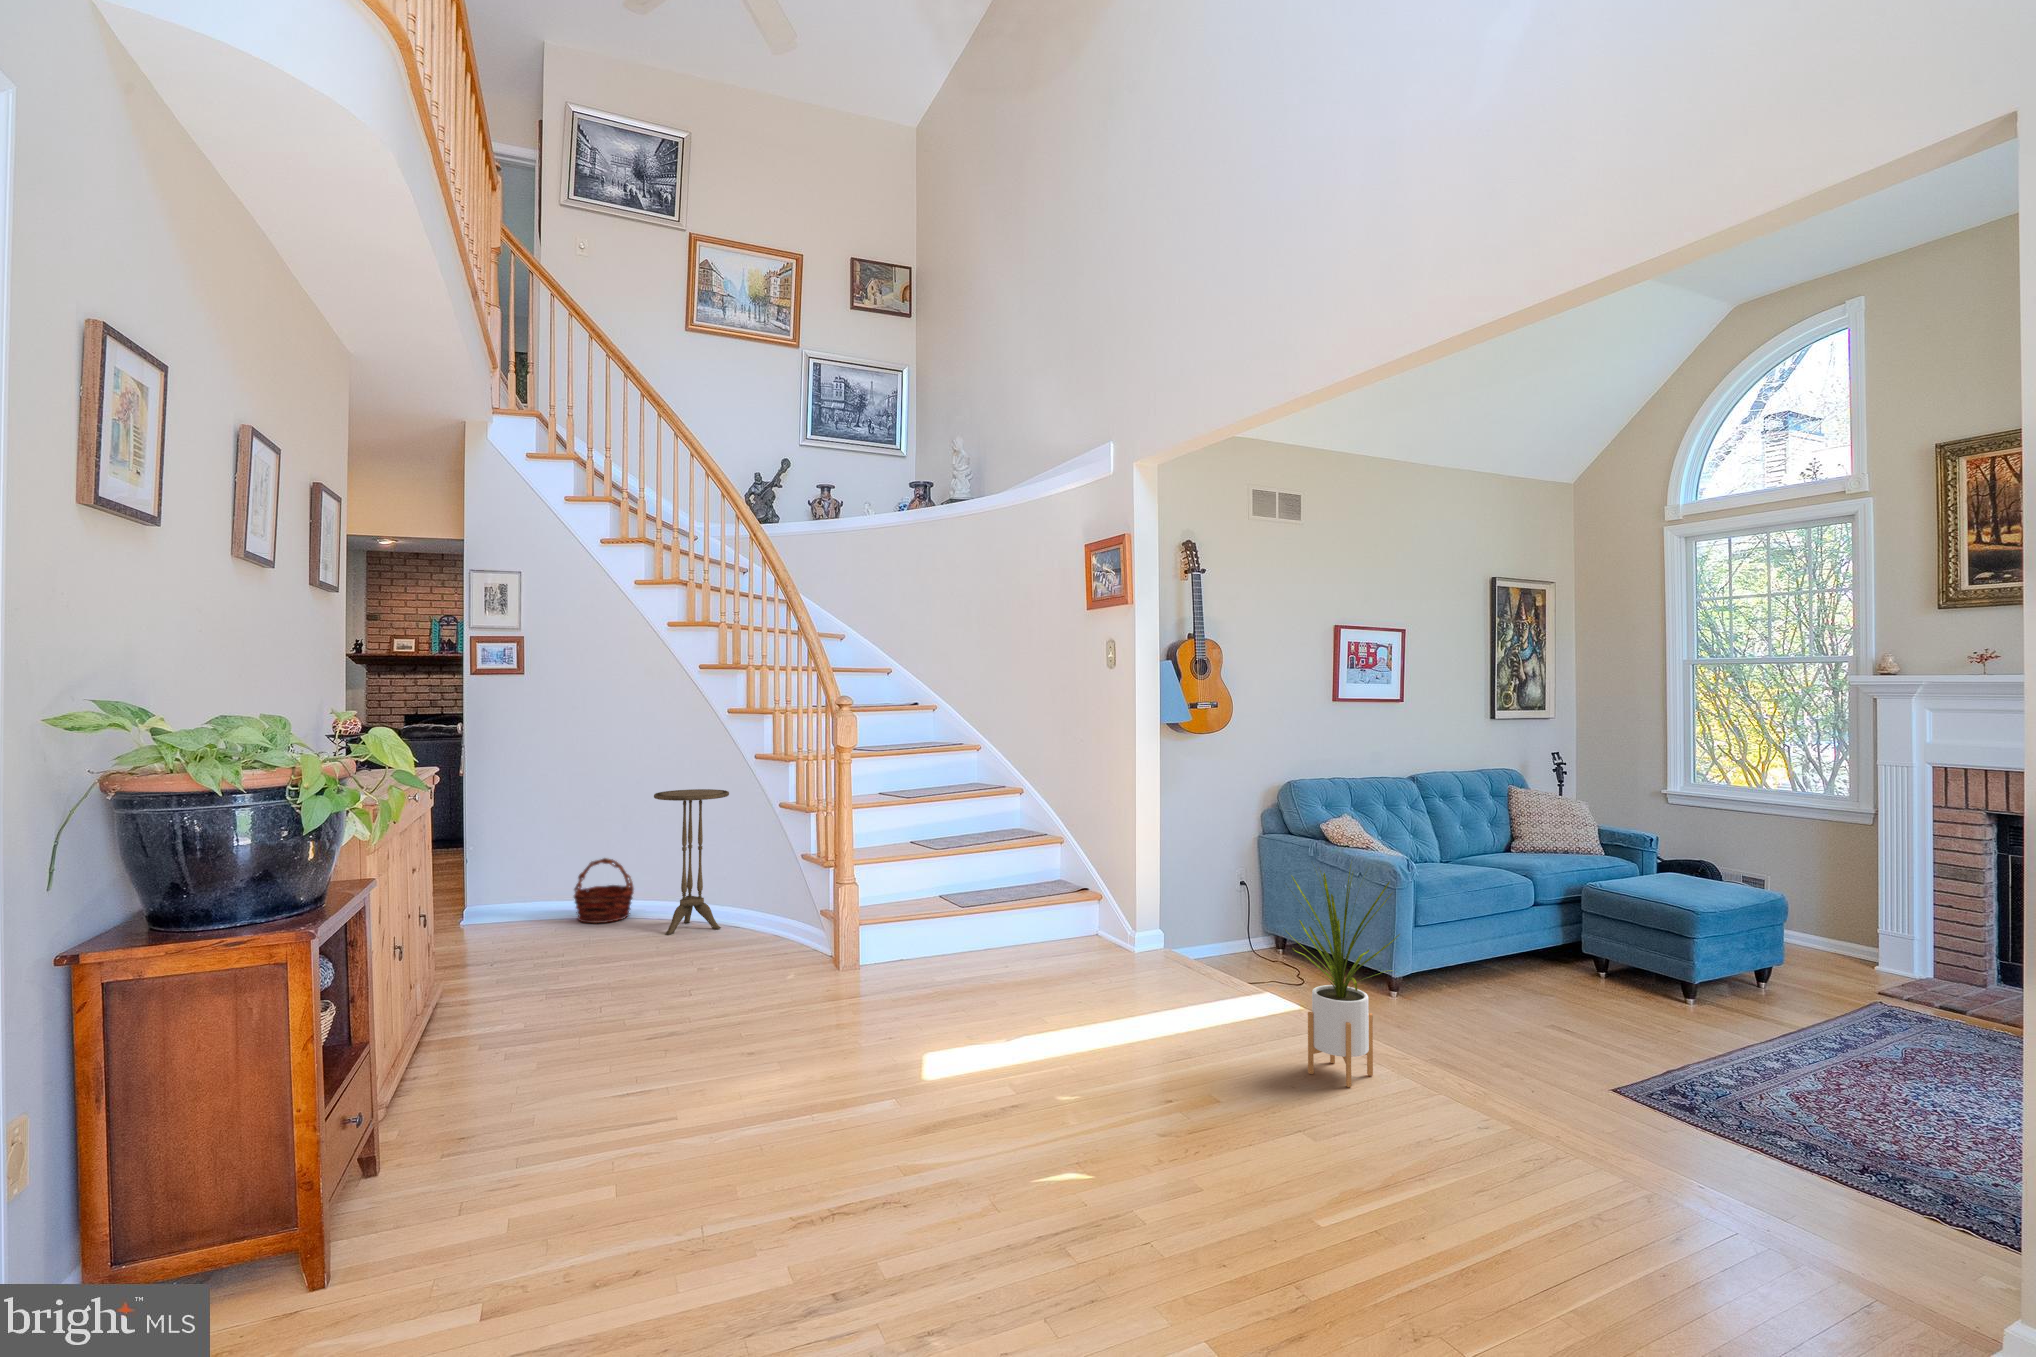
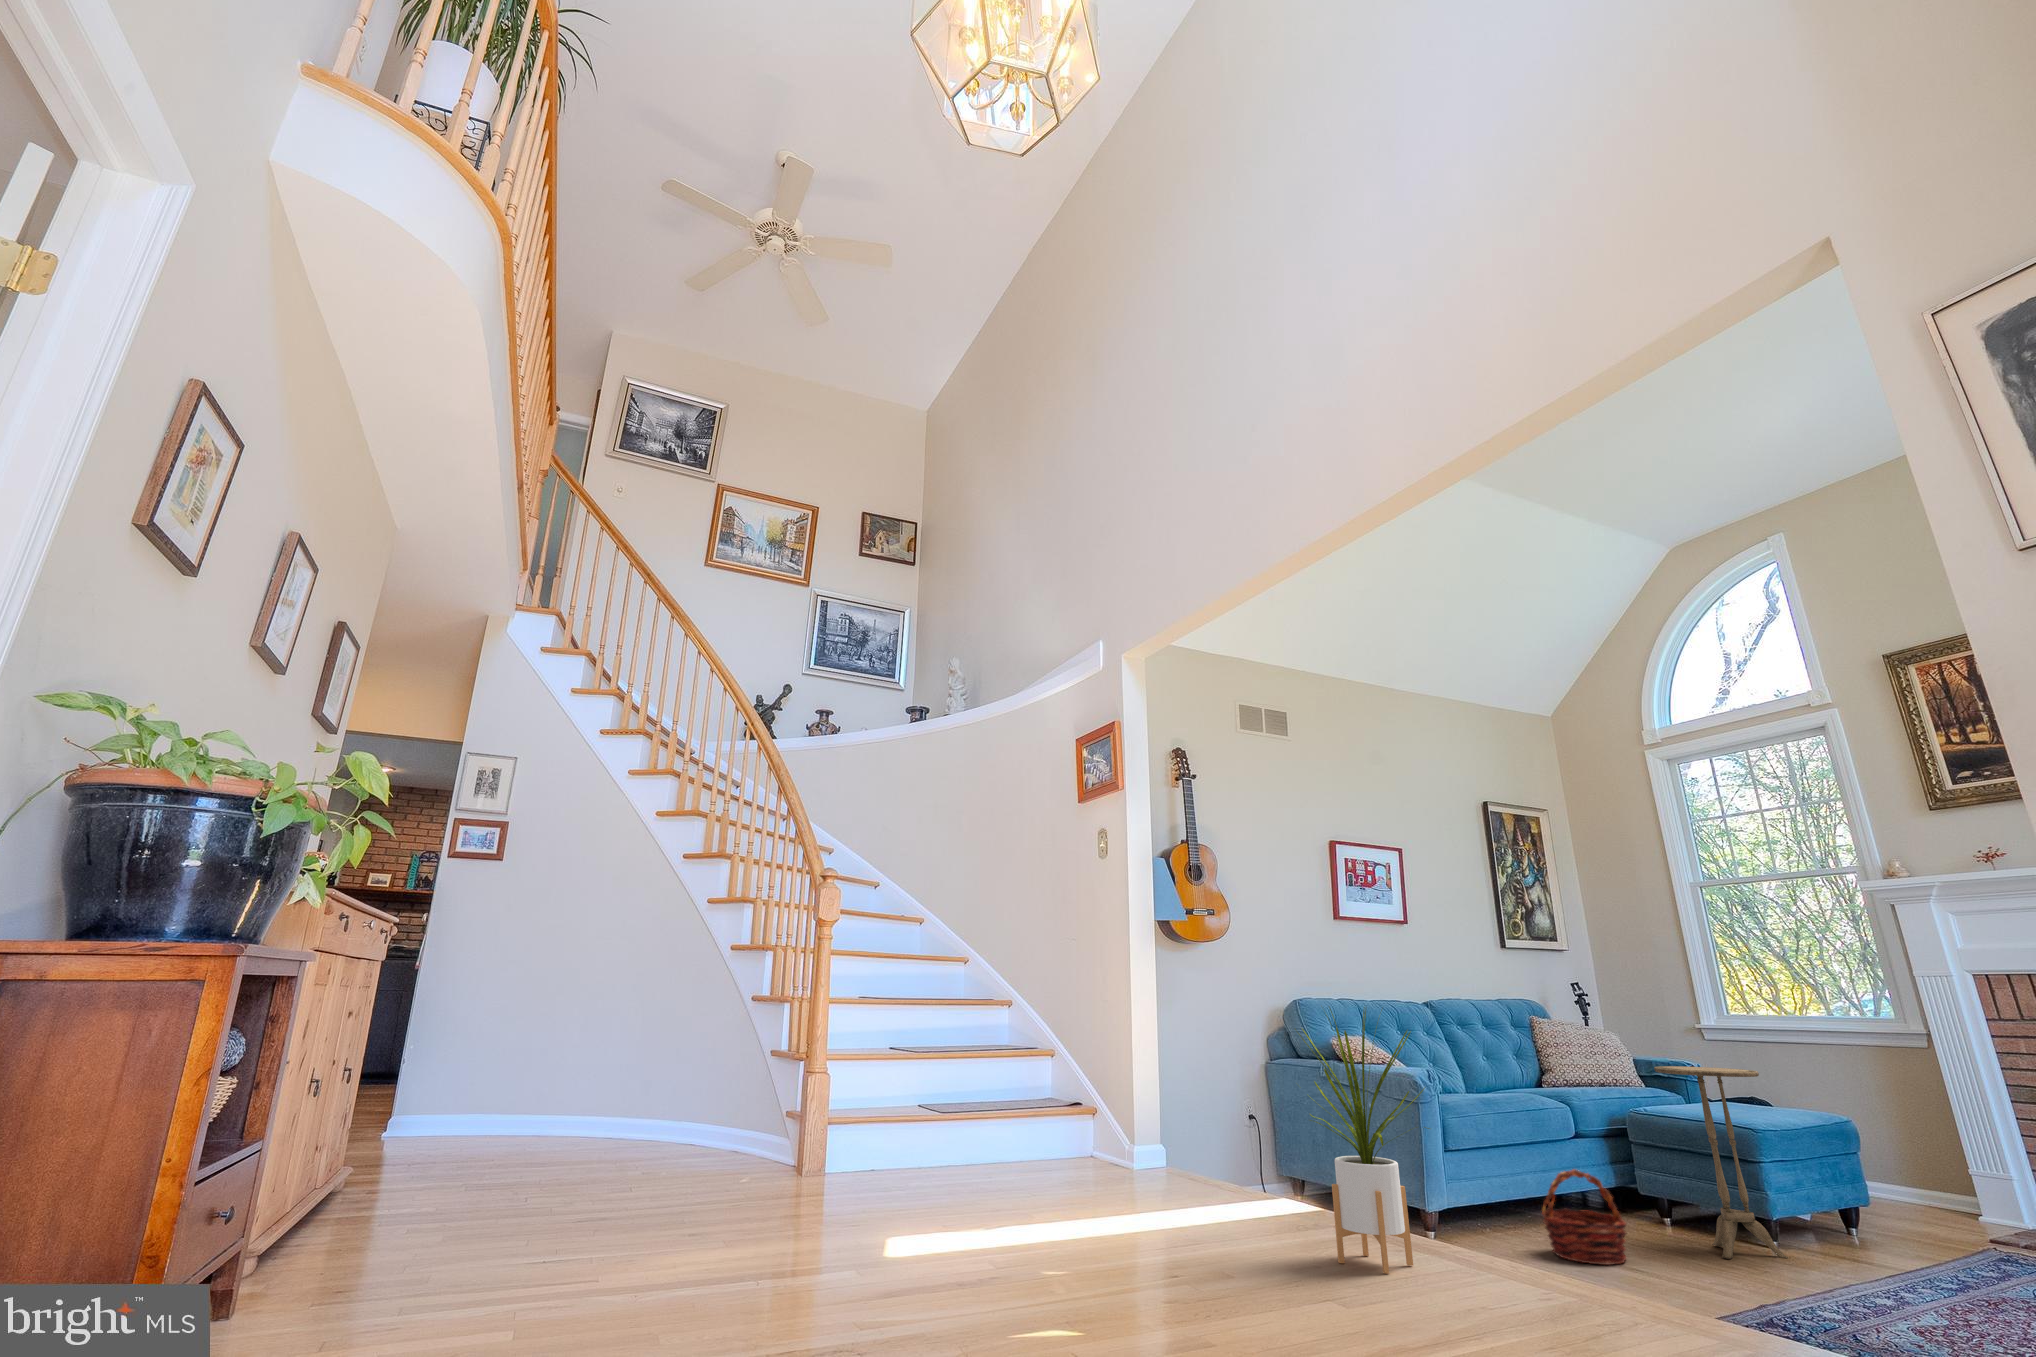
side table: present [654,789,729,935] -> present [1654,1066,1788,1259]
basket: present [574,858,634,923] -> present [1542,1169,1626,1265]

